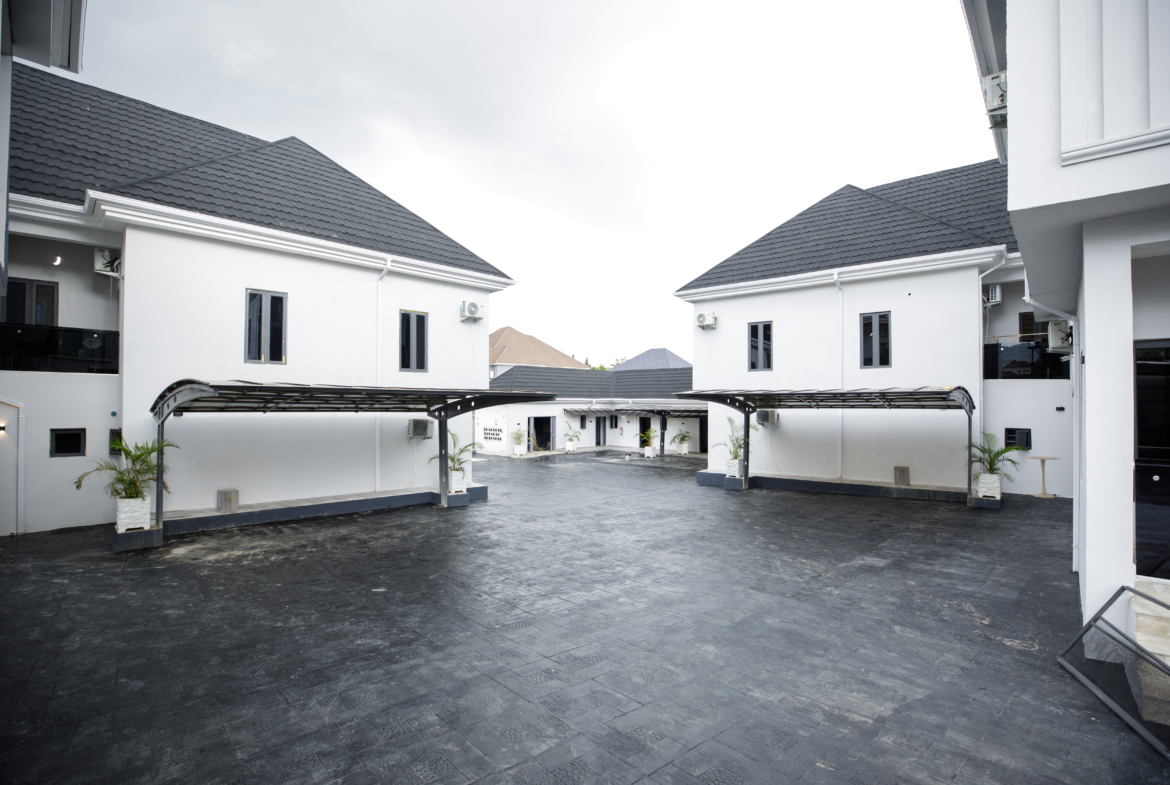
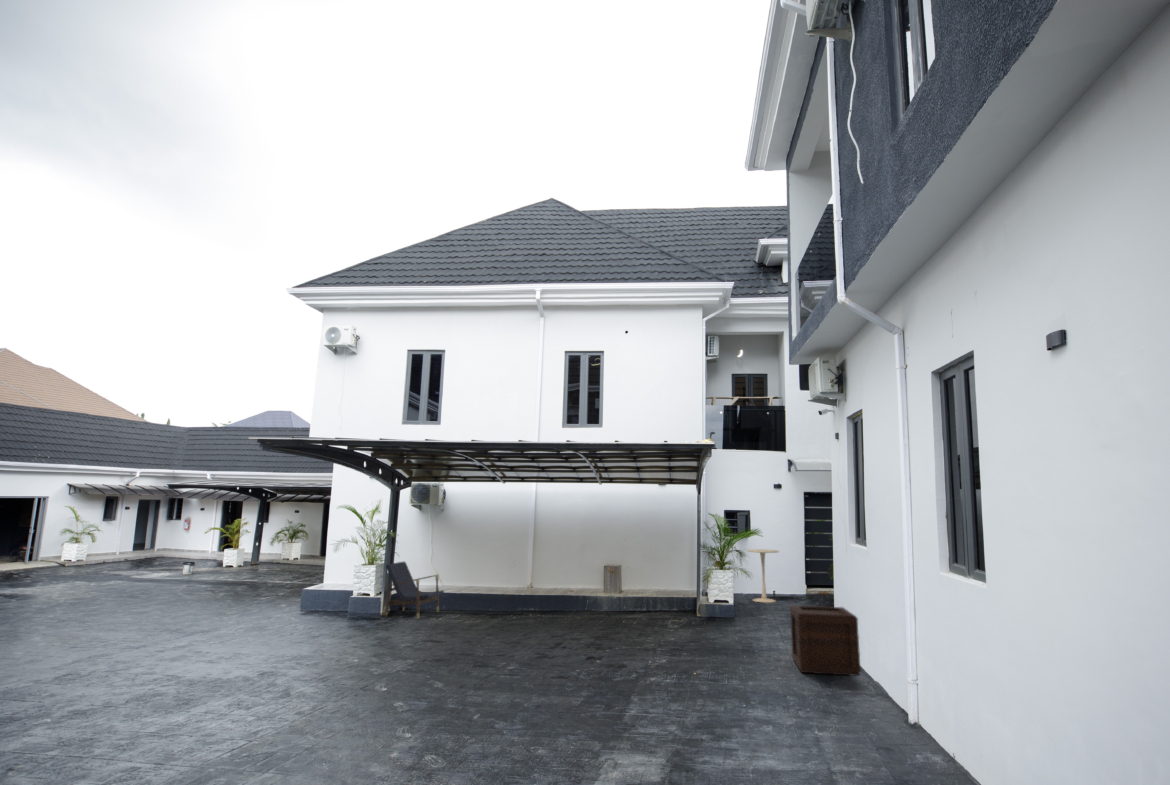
lounge chair: none [744,458,781,492] -> present [386,562,444,619]
wooden crate: none [1010,495,1060,541] -> present [790,606,861,676]

